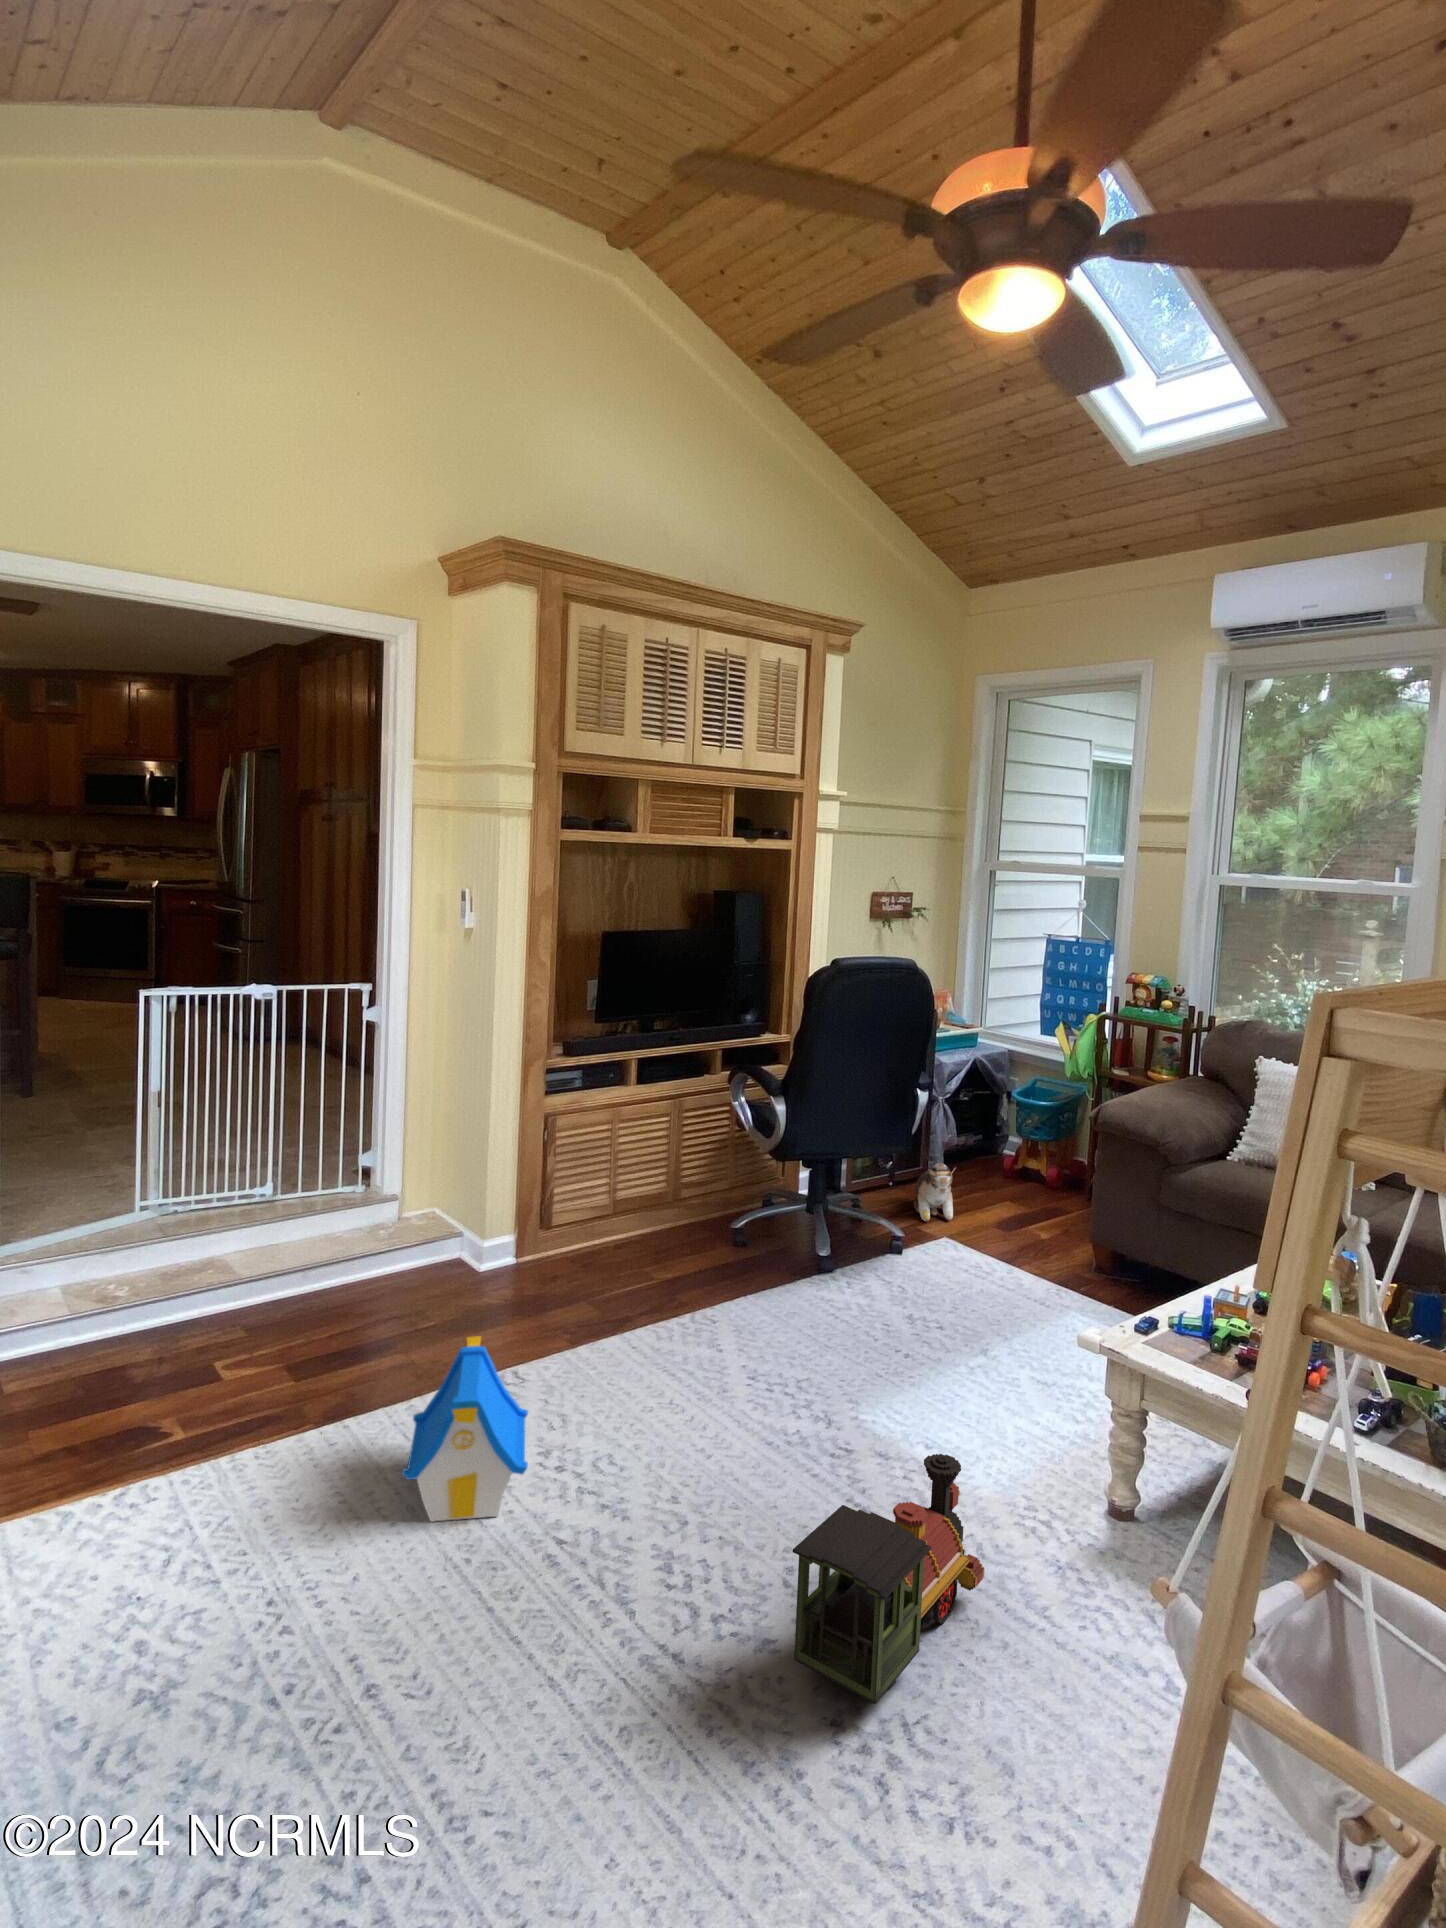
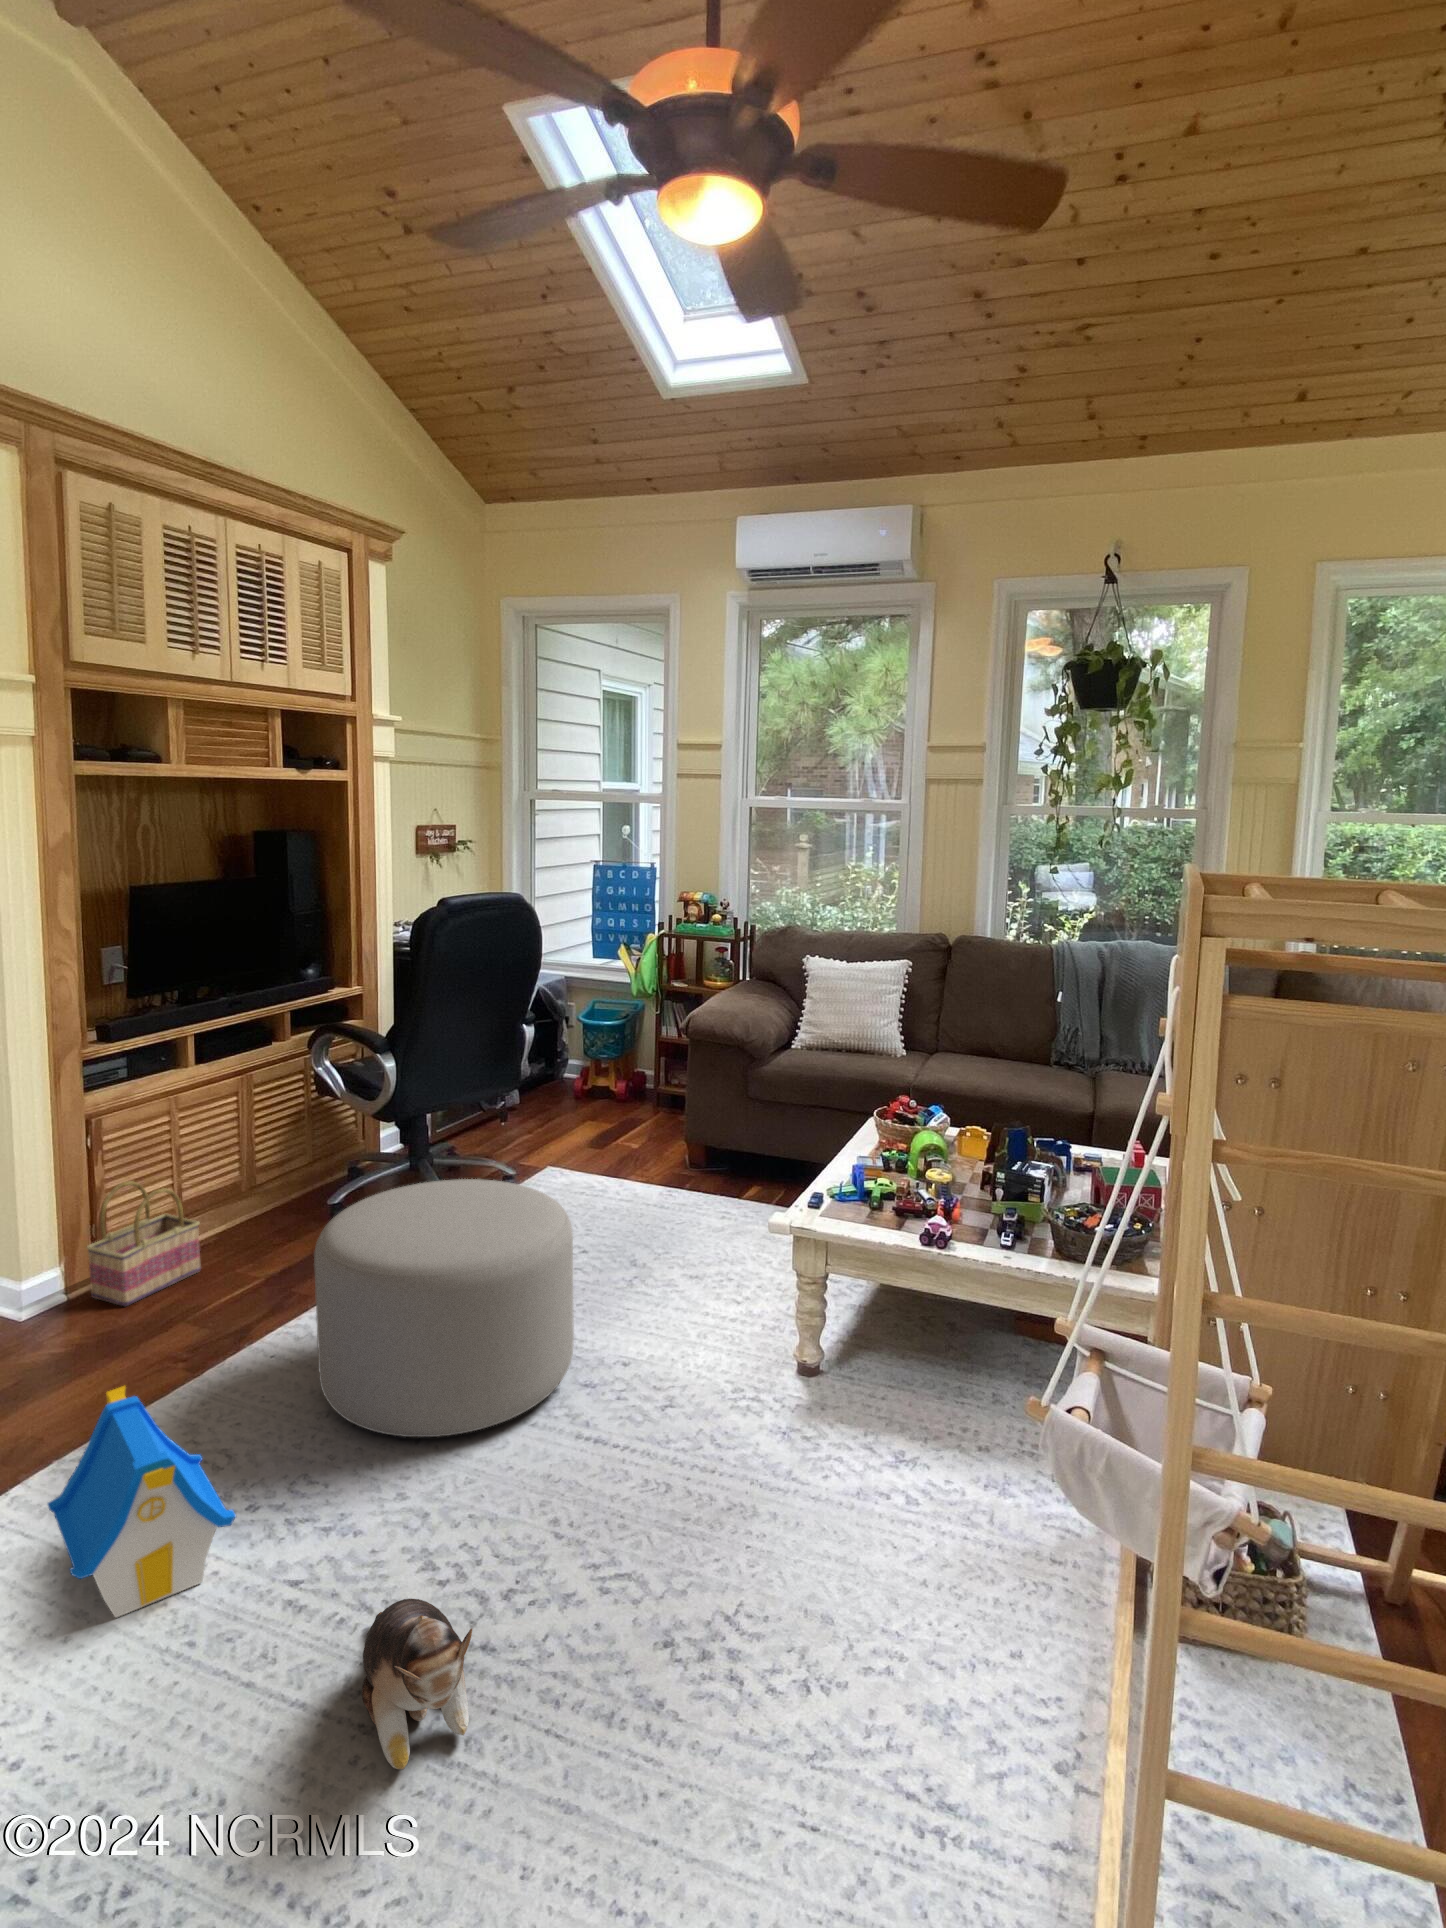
plush toy: present [914,1163,956,1221] -> present [362,1599,472,1769]
basket: none [530,1176,617,1280] -> present [87,1181,201,1306]
ottoman: none [649,1221,884,1461] -> present [314,1179,574,1437]
toy train: present [793,1454,984,1705] -> none [605,1364,742,1612]

